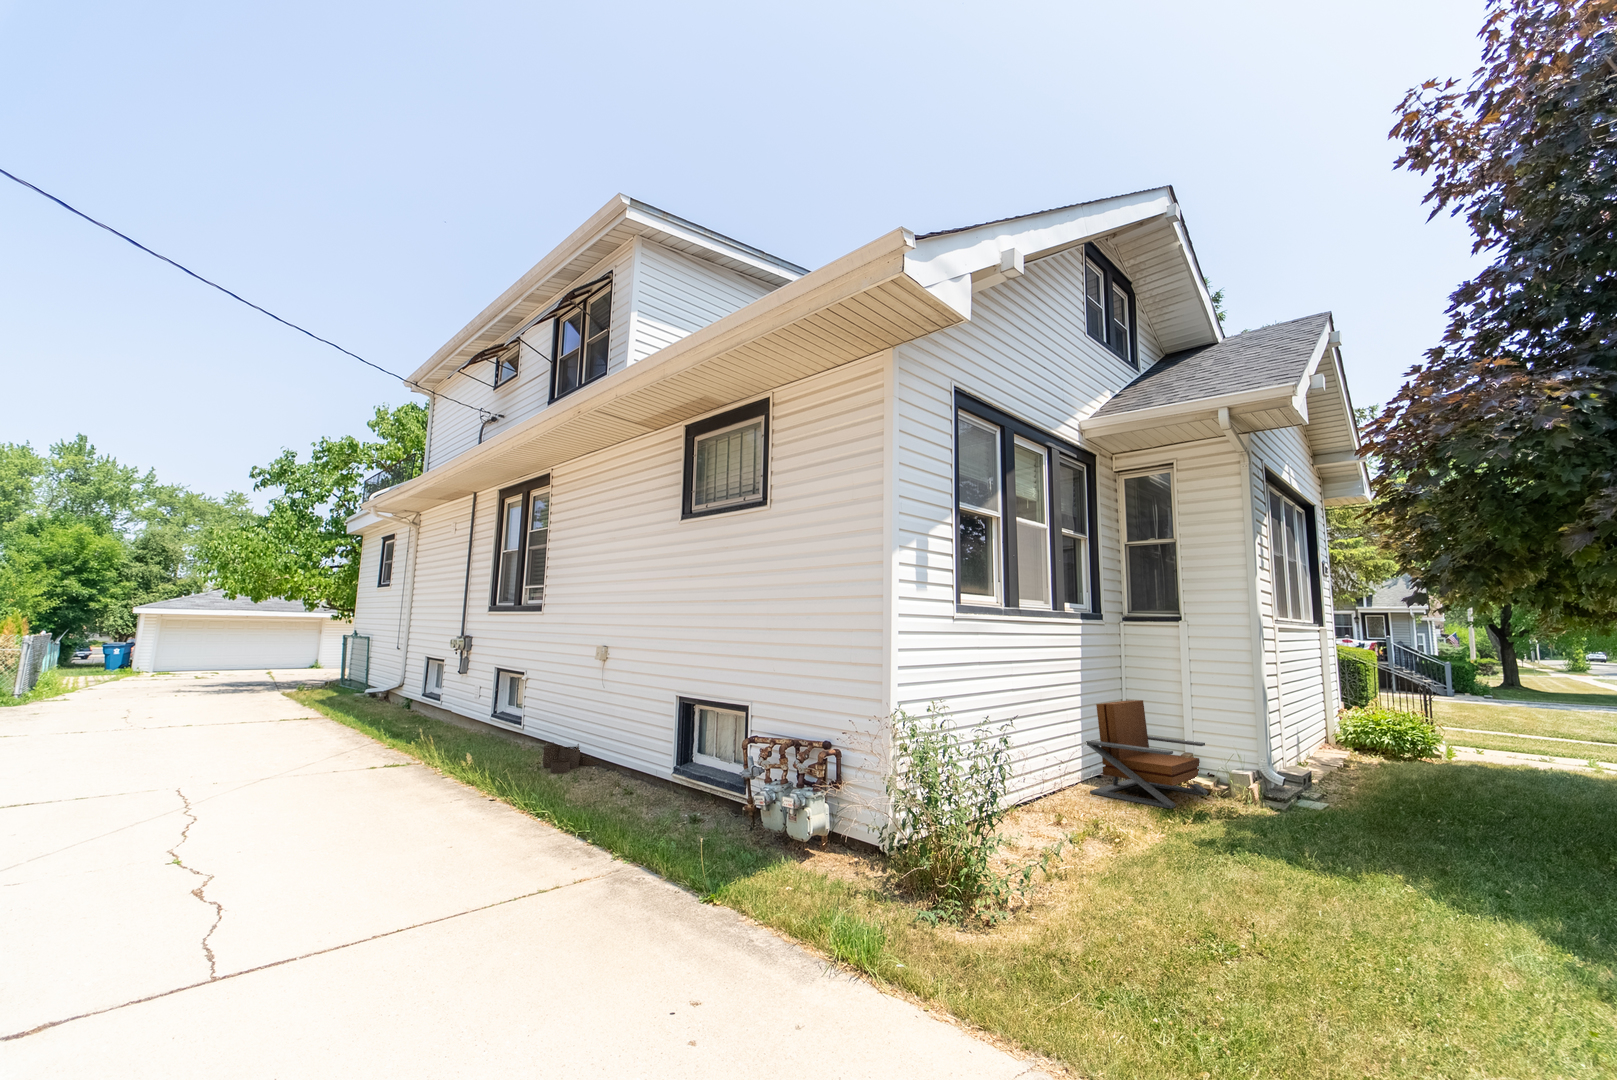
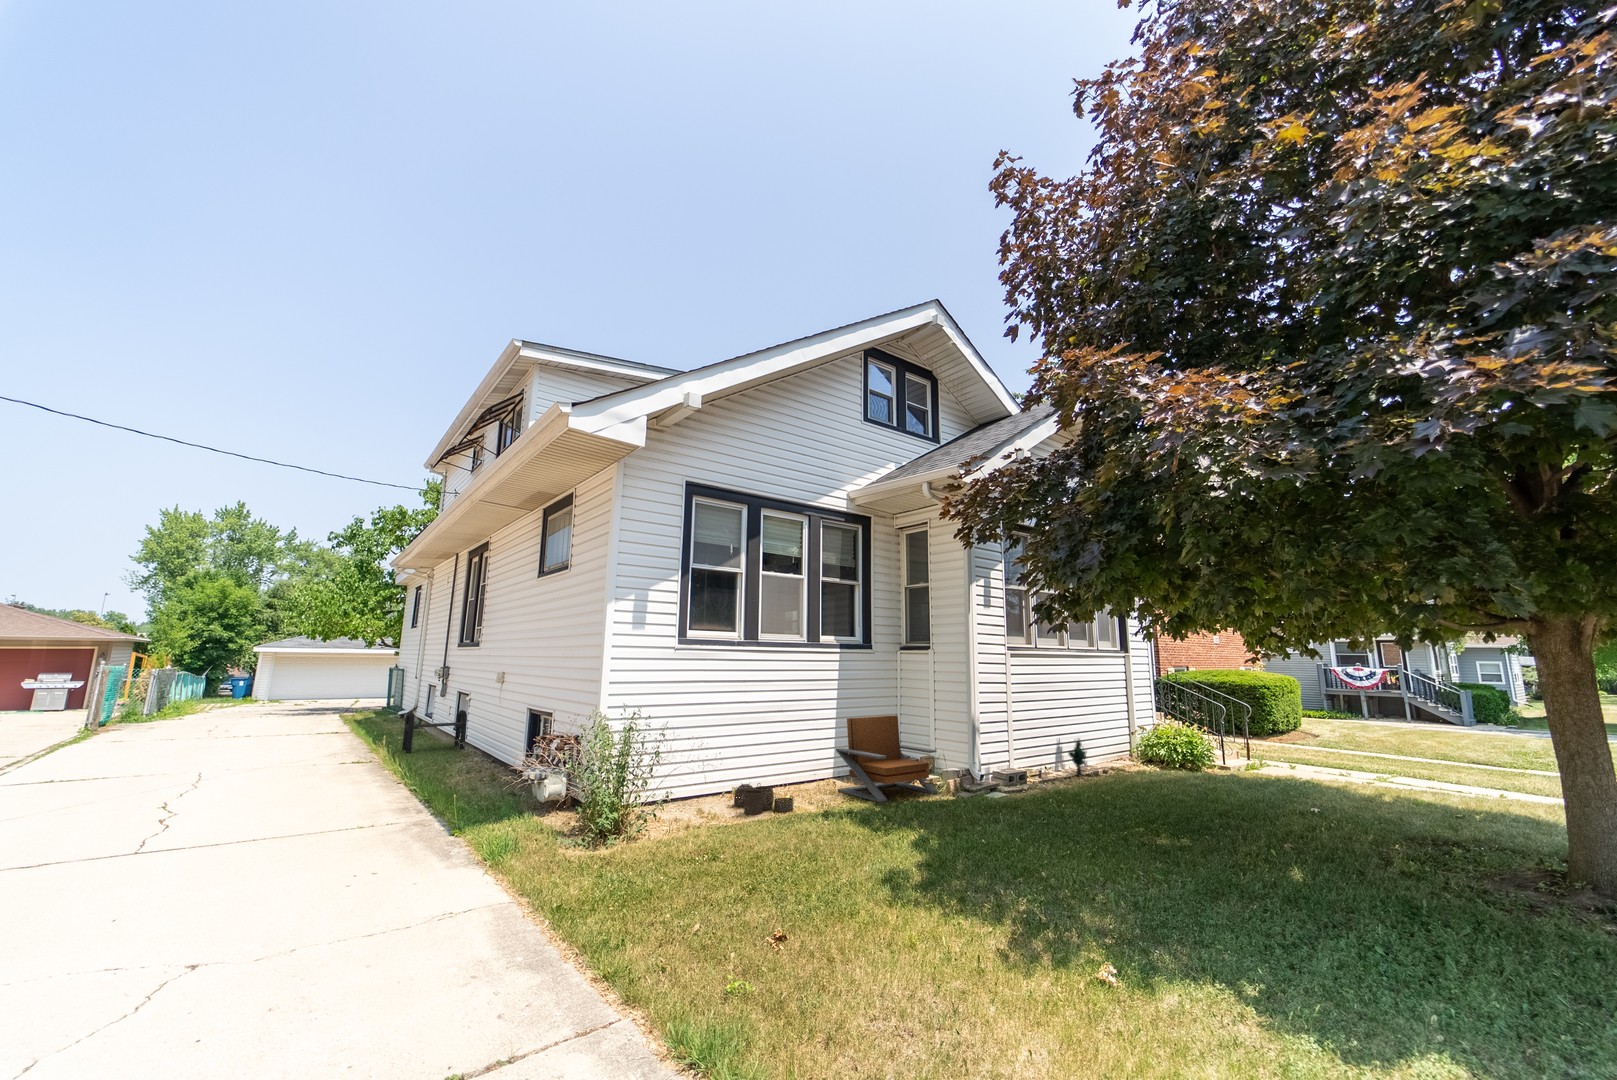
bench: none [439,689,521,744] -> present [402,710,467,753]
decorative plant: none [1300,726,1324,770] -> present [1068,739,1087,777]
woven basket: present [543,742,599,773] -> present [734,783,793,815]

